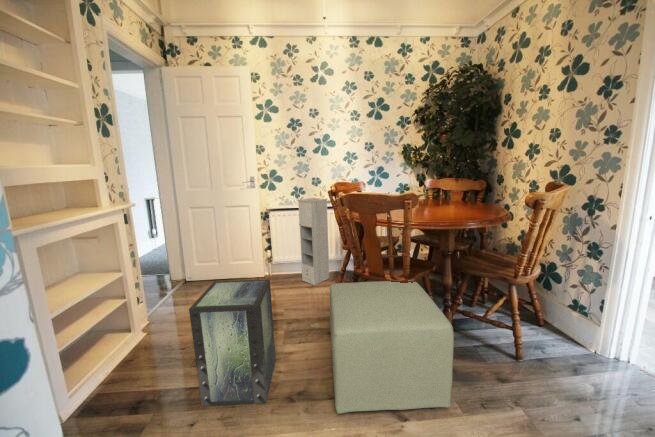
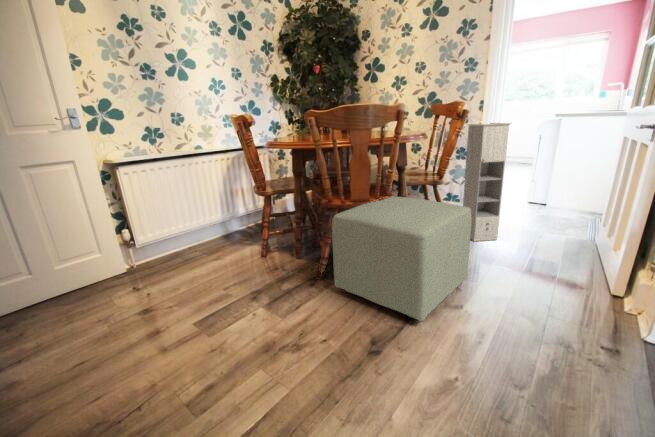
cabinet: present [297,198,329,285] -> present [463,123,511,241]
storage box: present [189,279,276,406] -> none [219,221,351,411]

